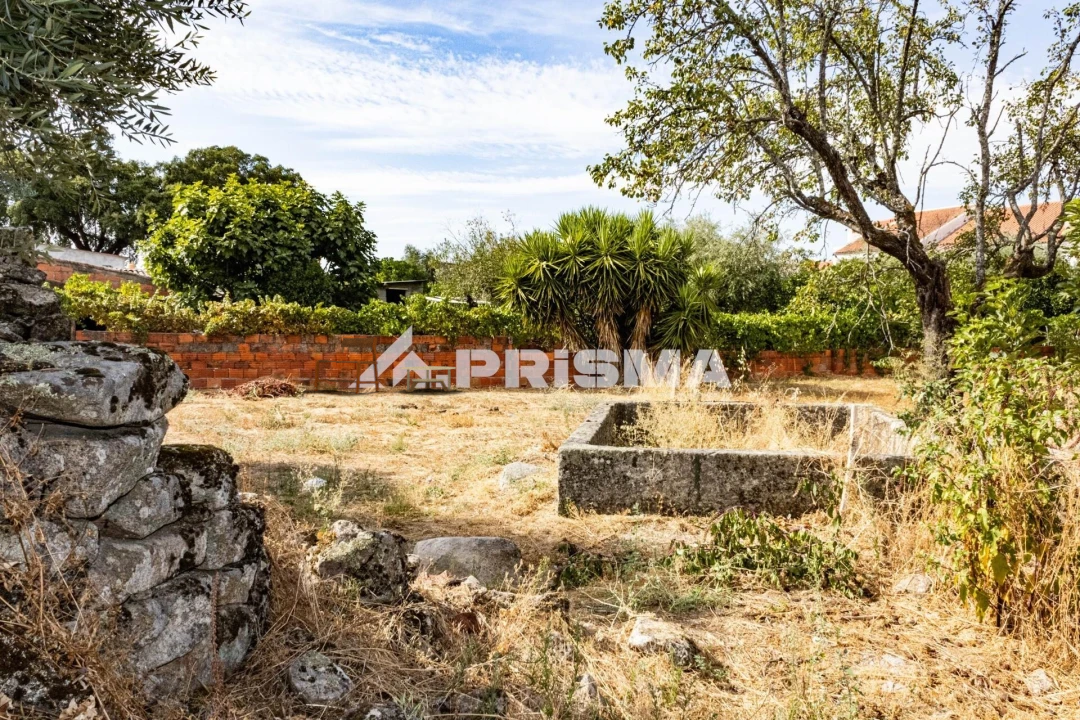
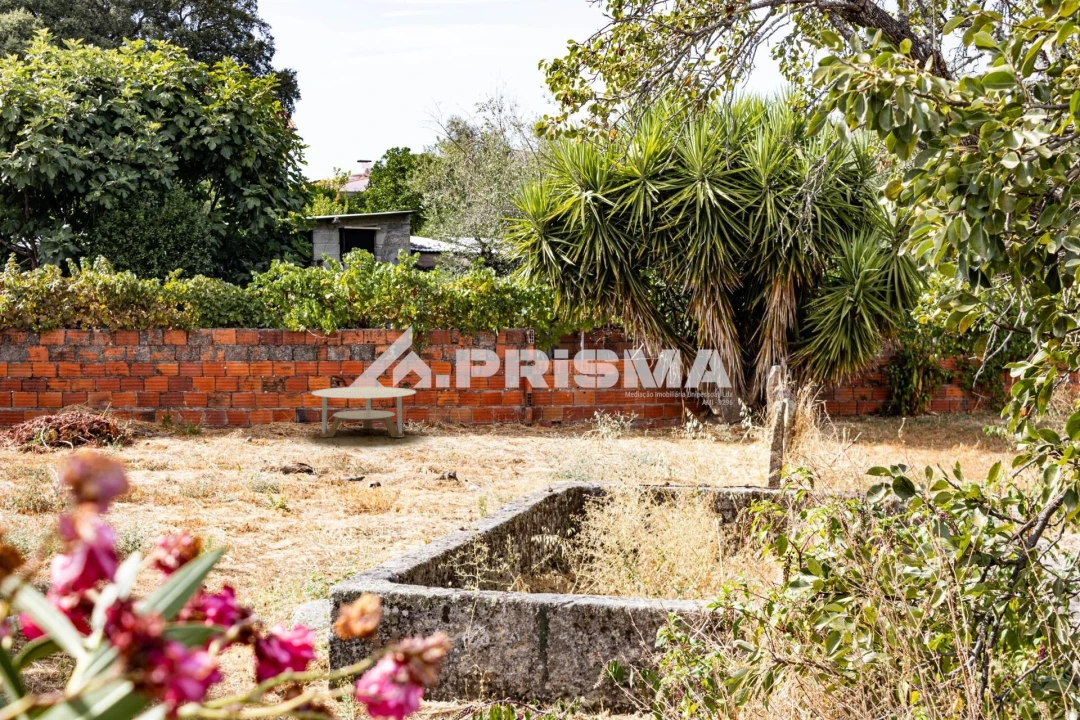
bench: present [314,338,380,394] -> none [160,333,274,441]

